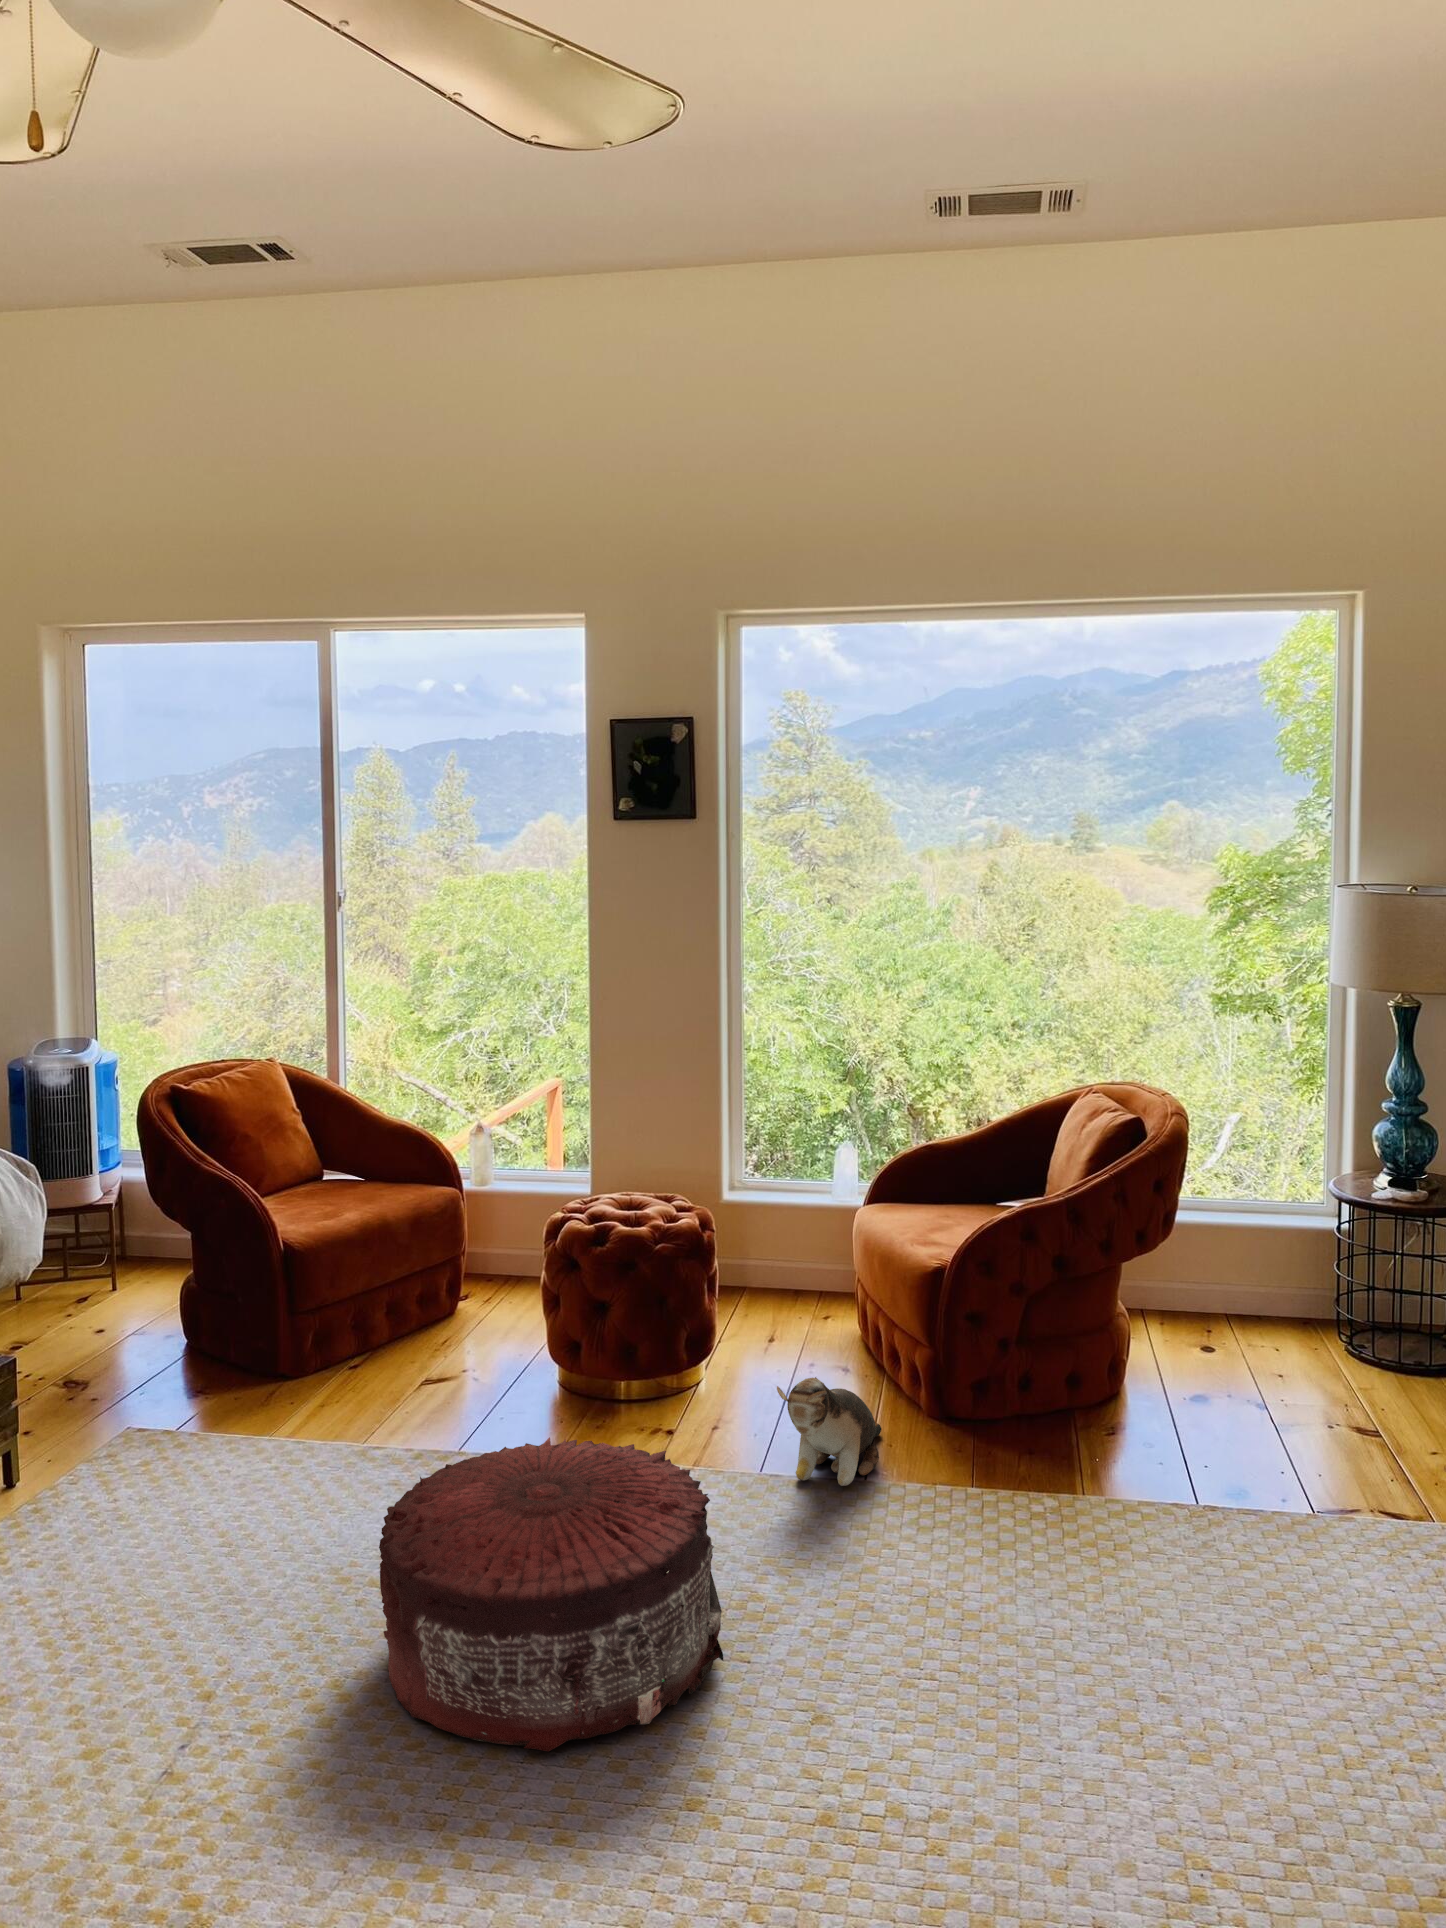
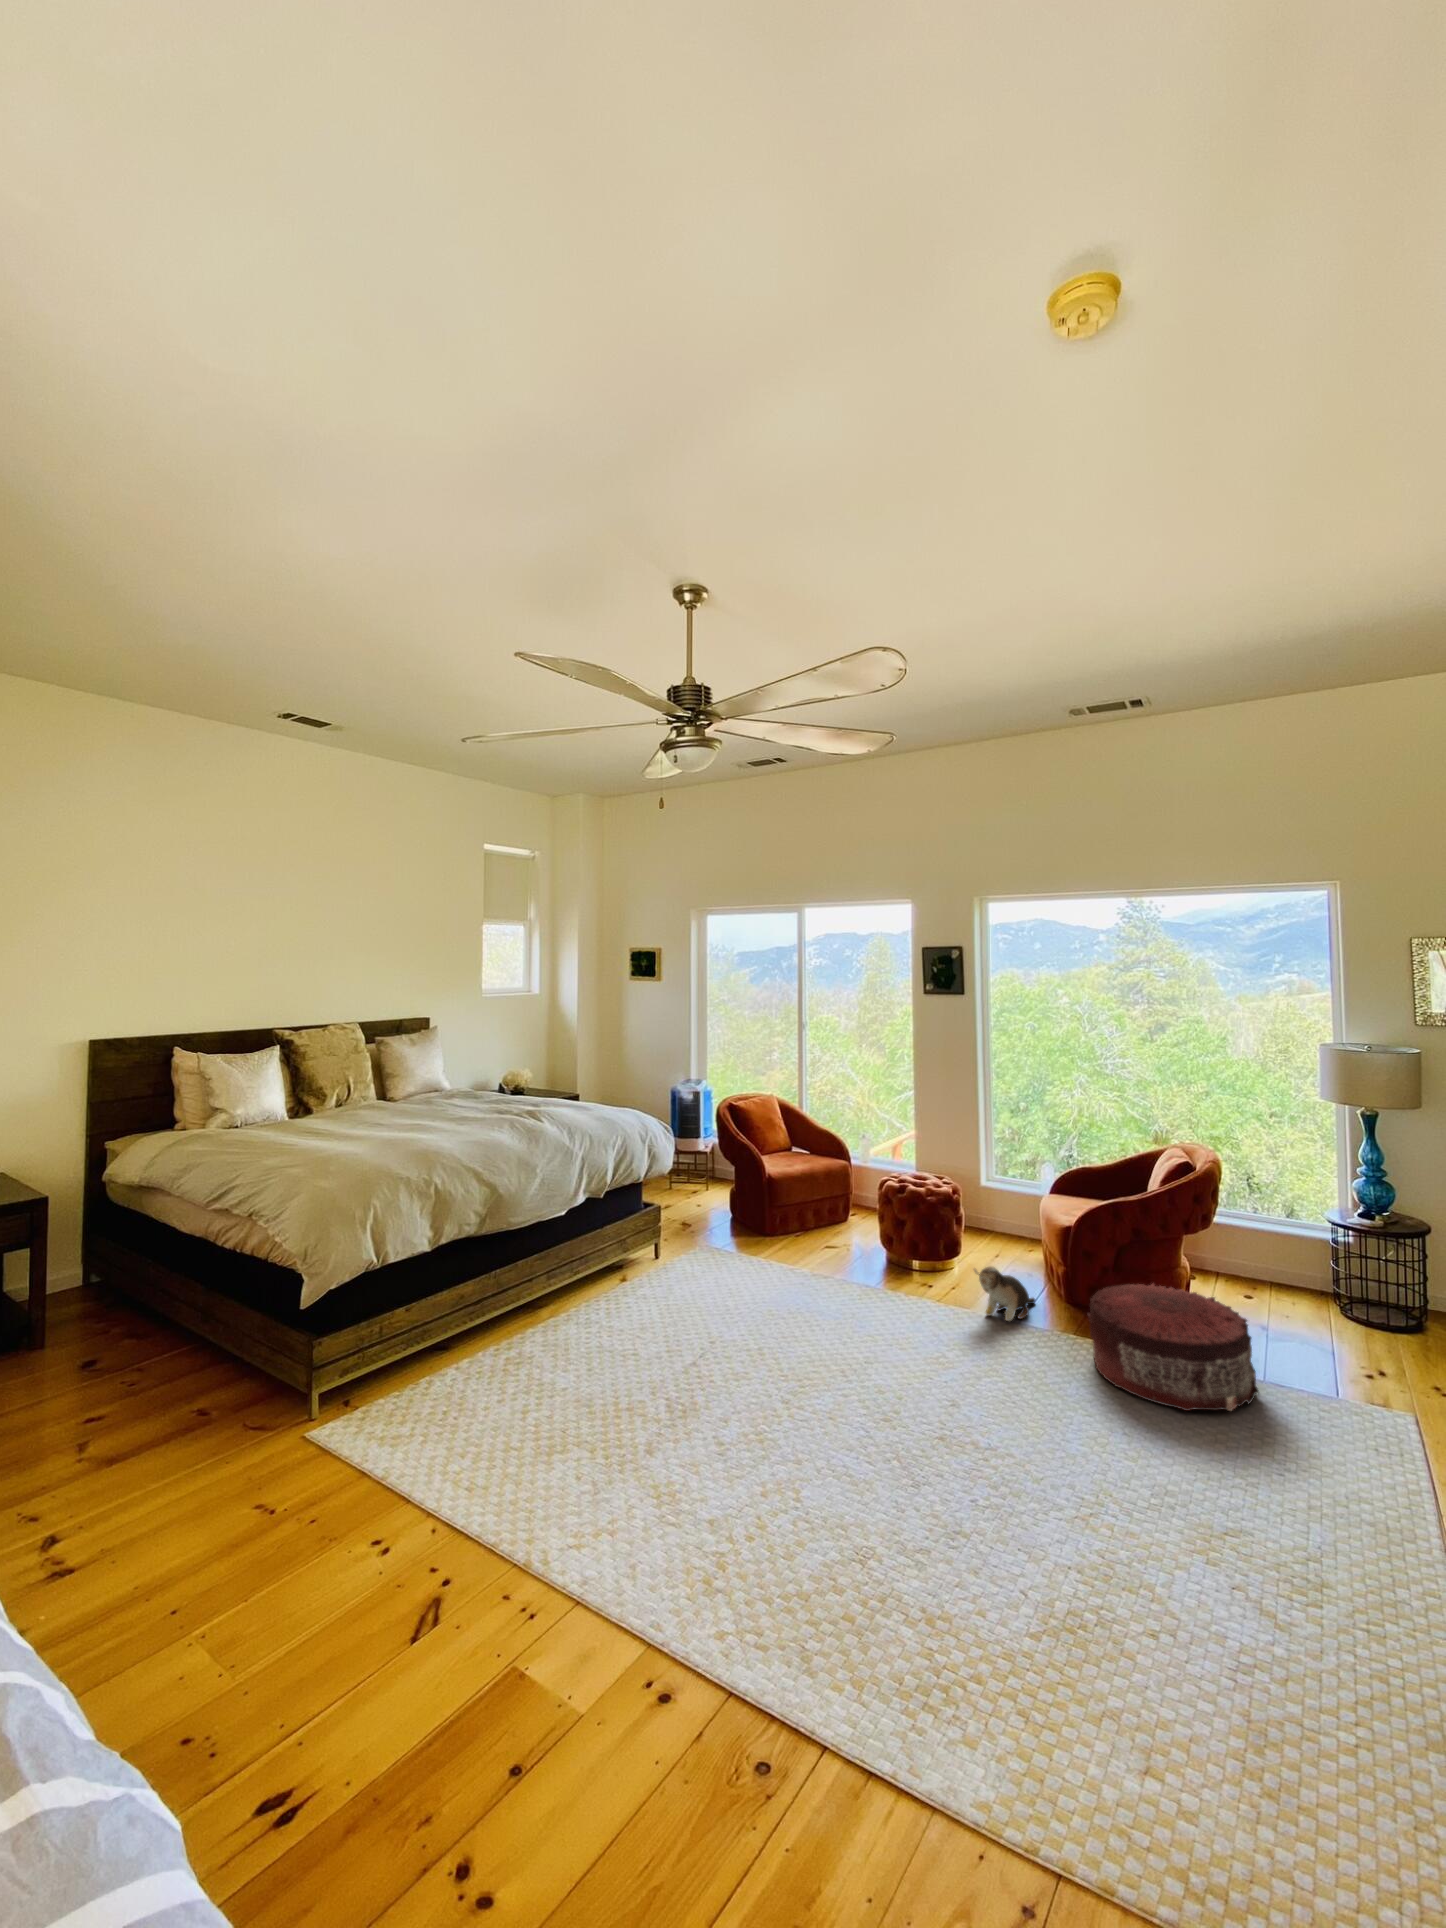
pouf: present [379,1437,723,1751] -> present [1087,1284,1259,1411]

